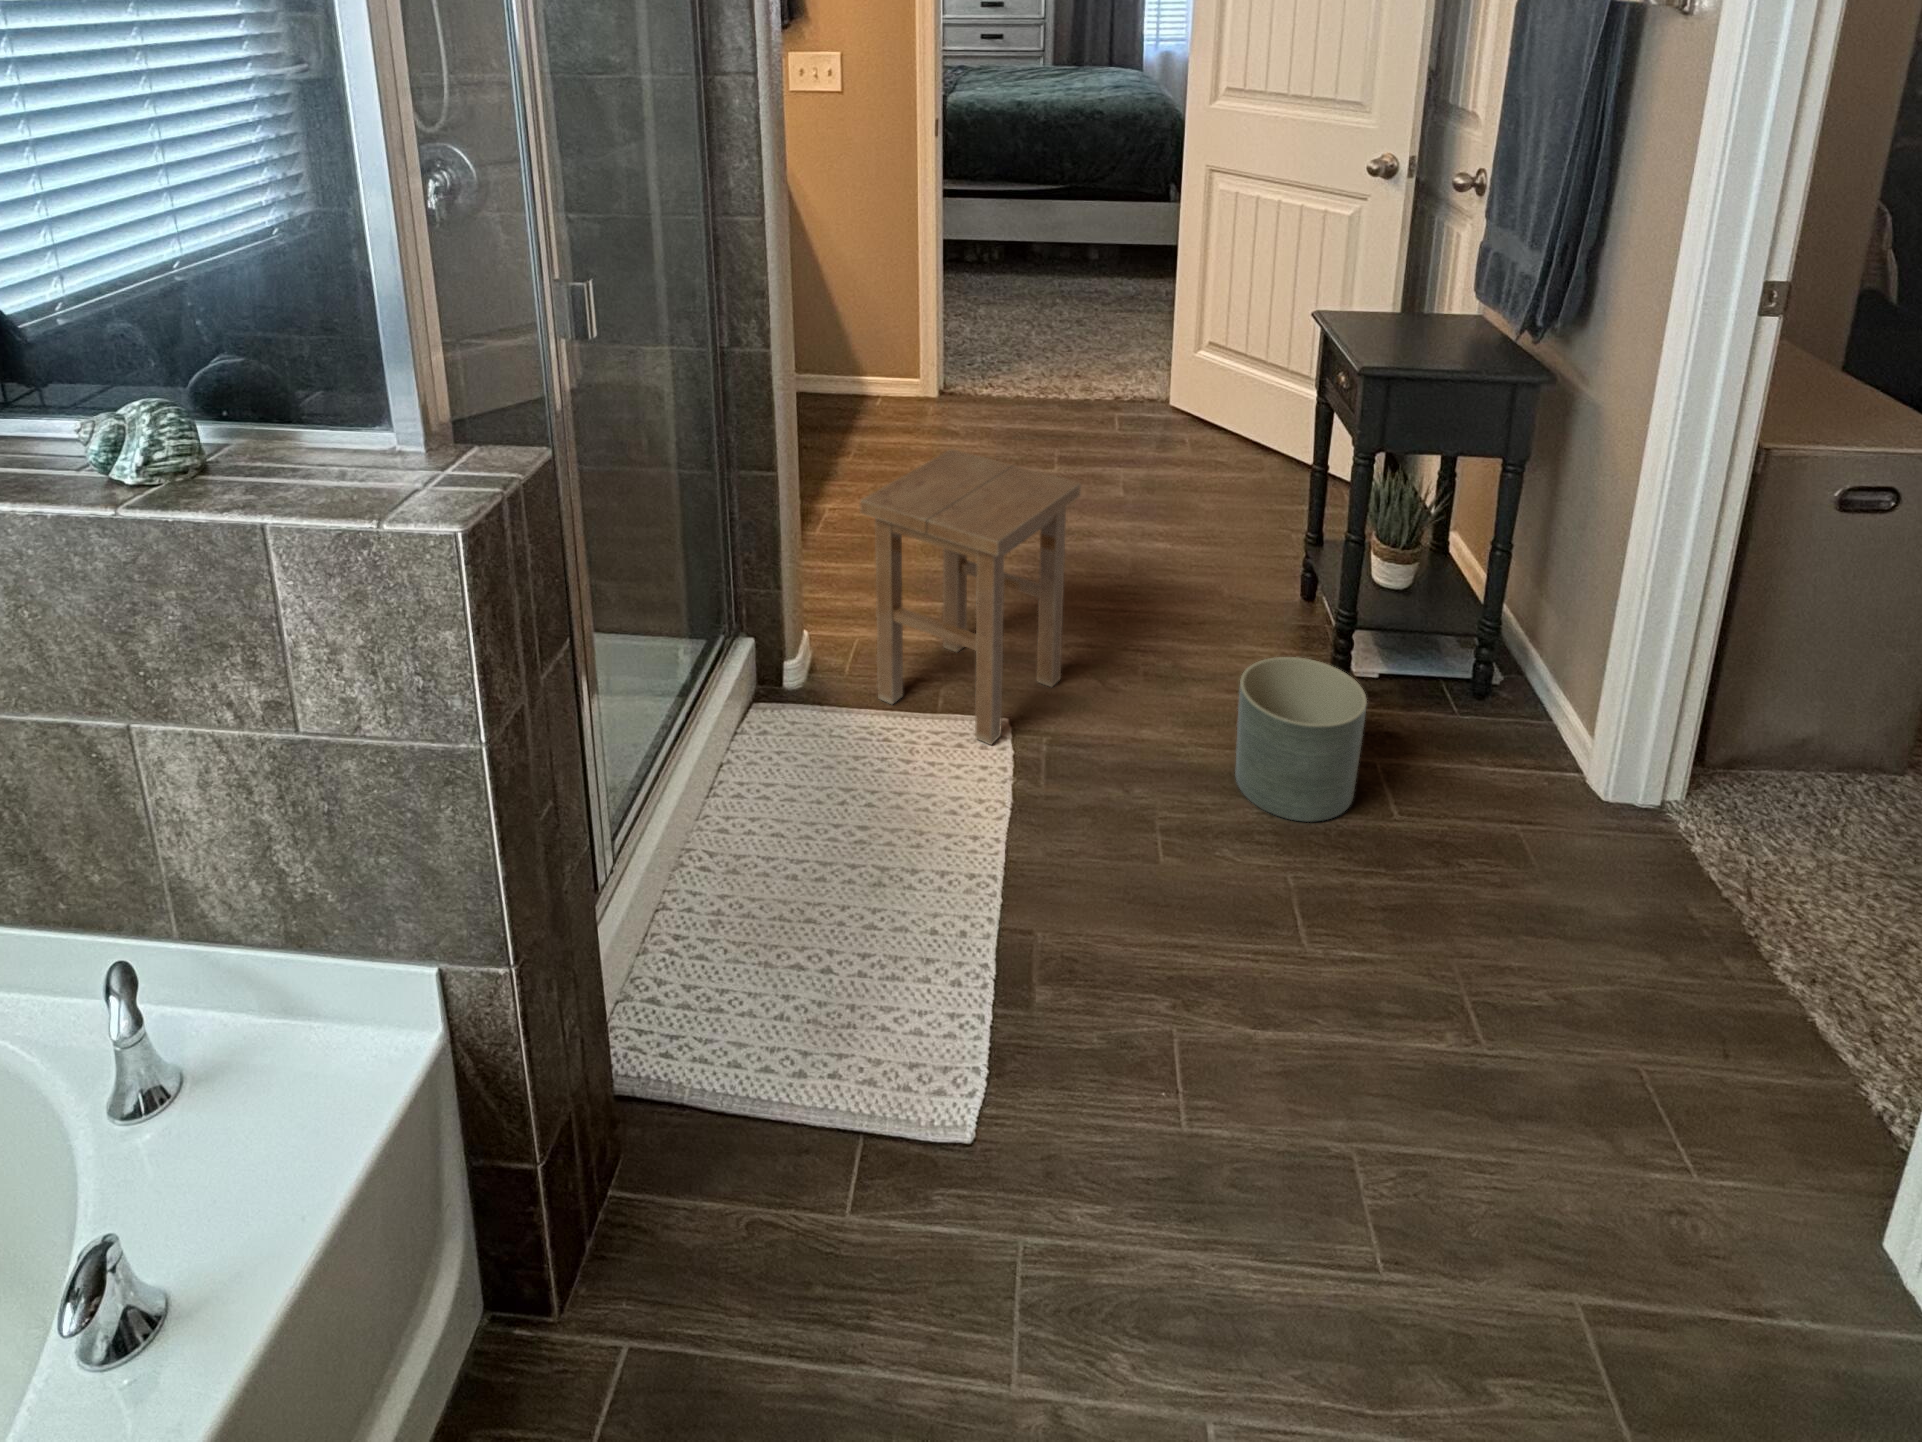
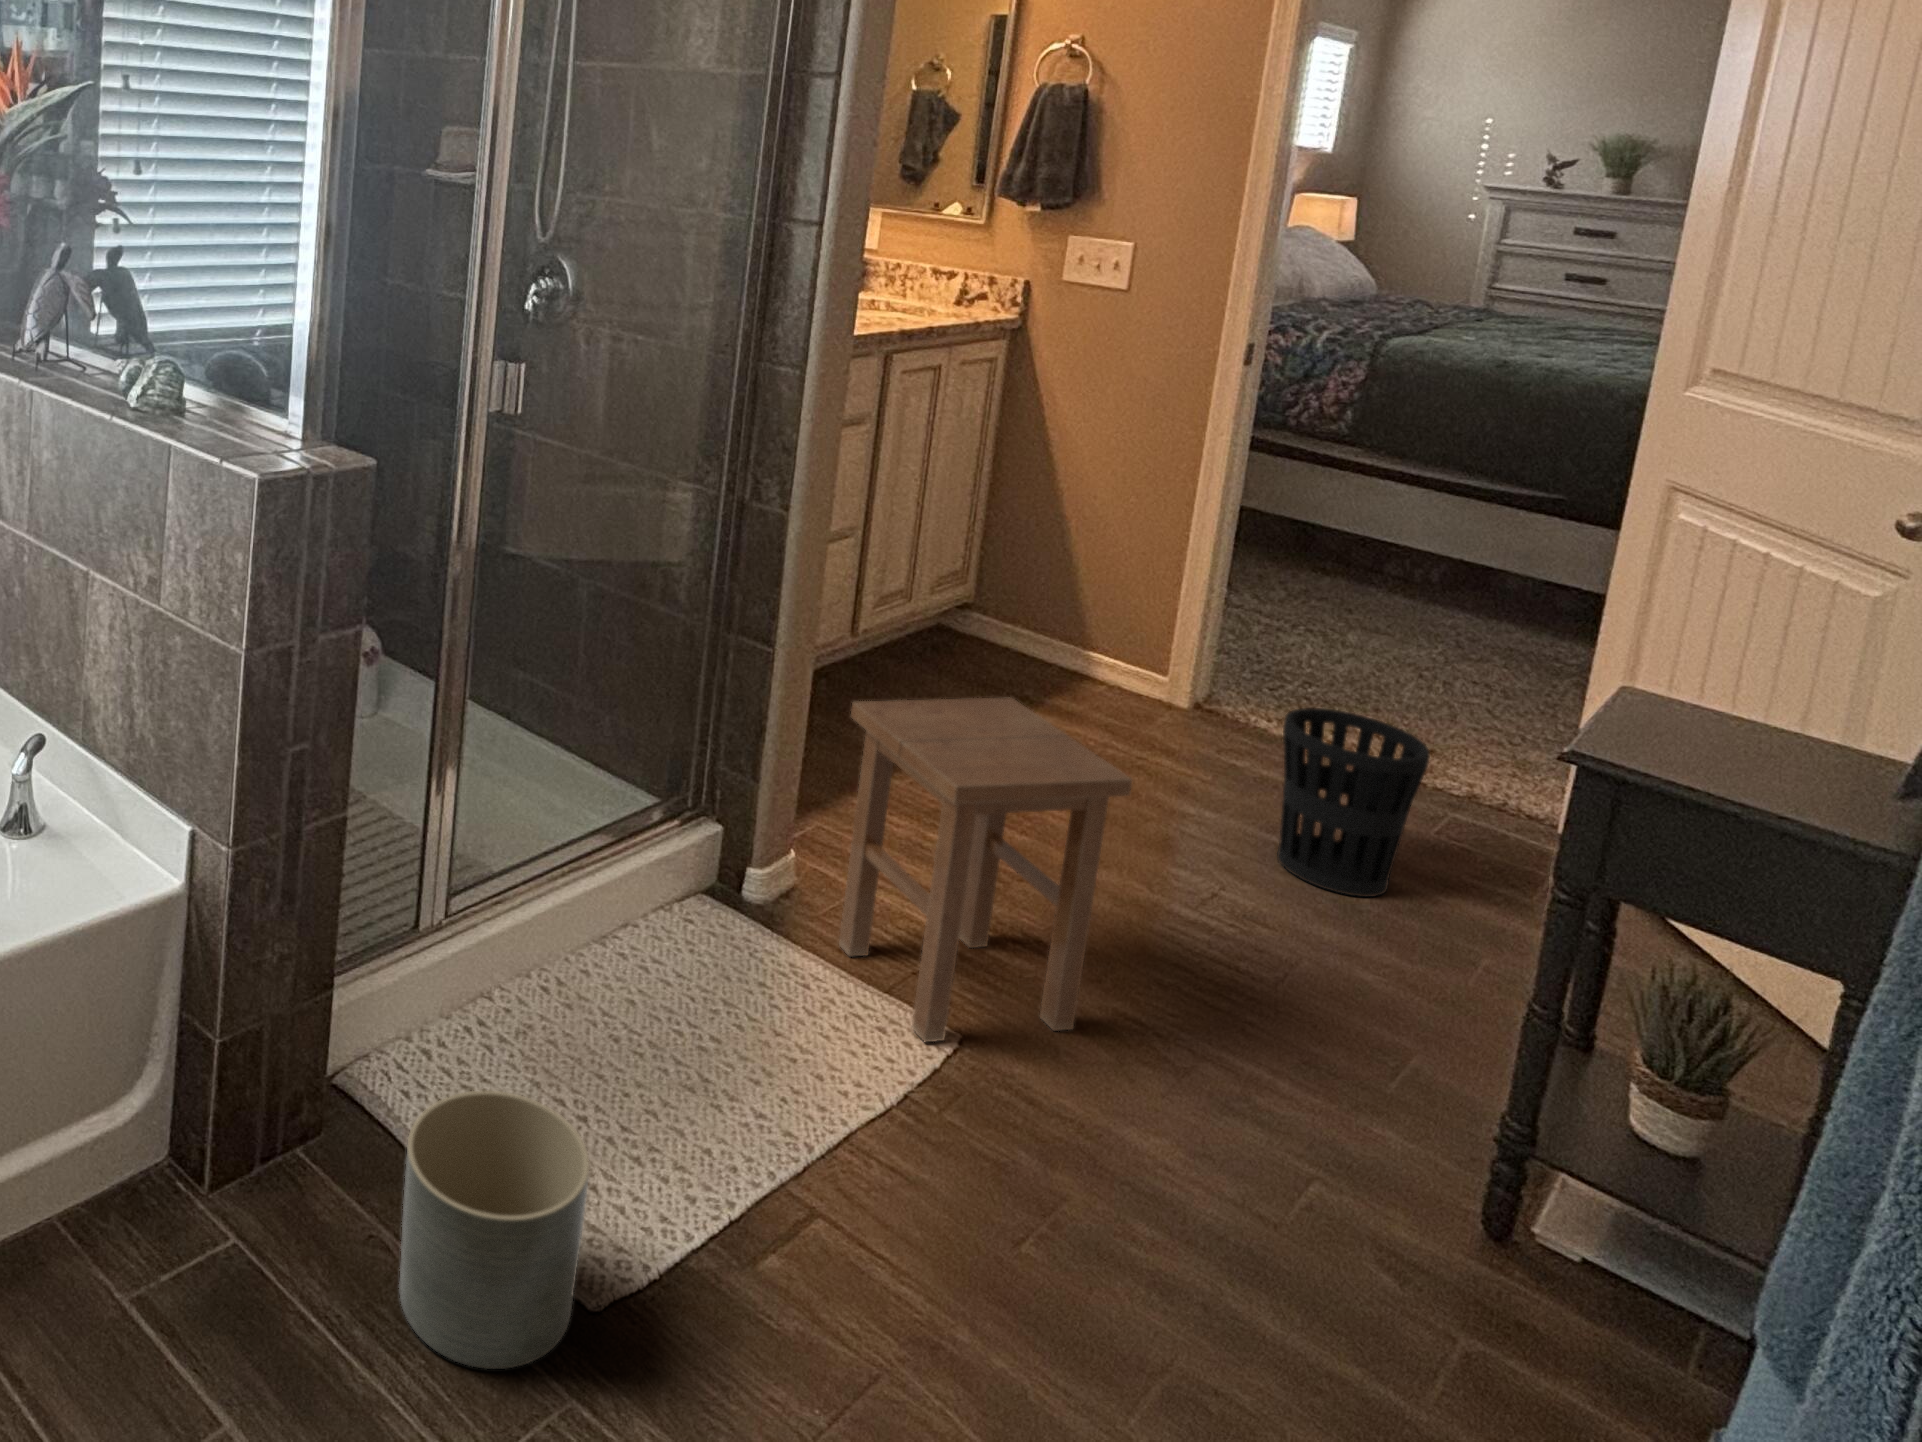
wastebasket: none [1053,374,1144,501] -> present [1277,708,1430,897]
planter: present [1235,657,1367,822] -> present [400,1091,590,1369]

